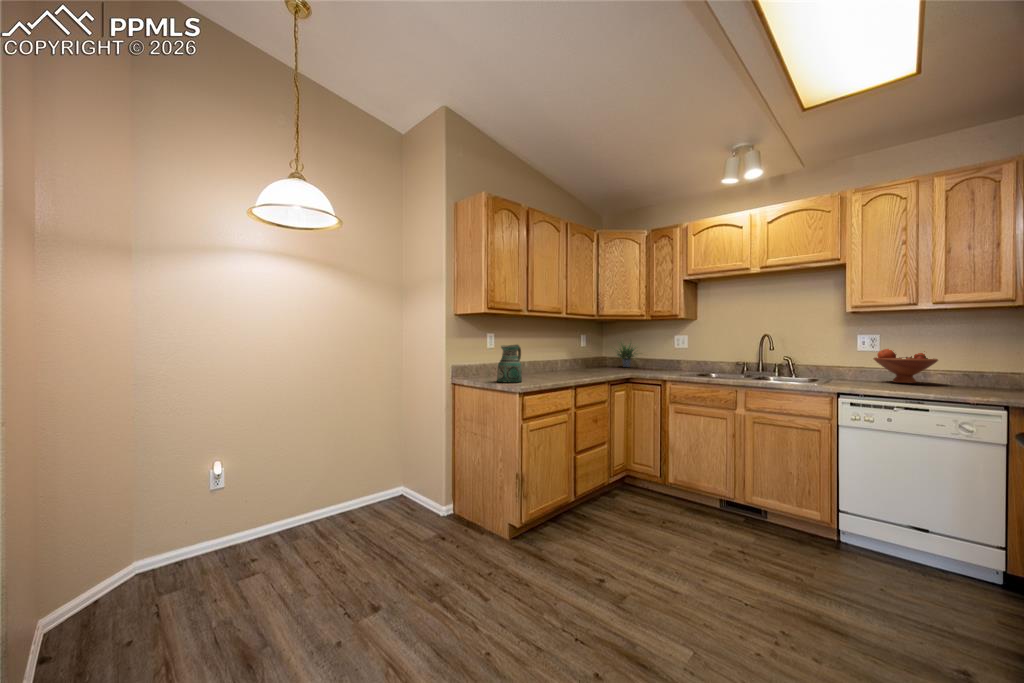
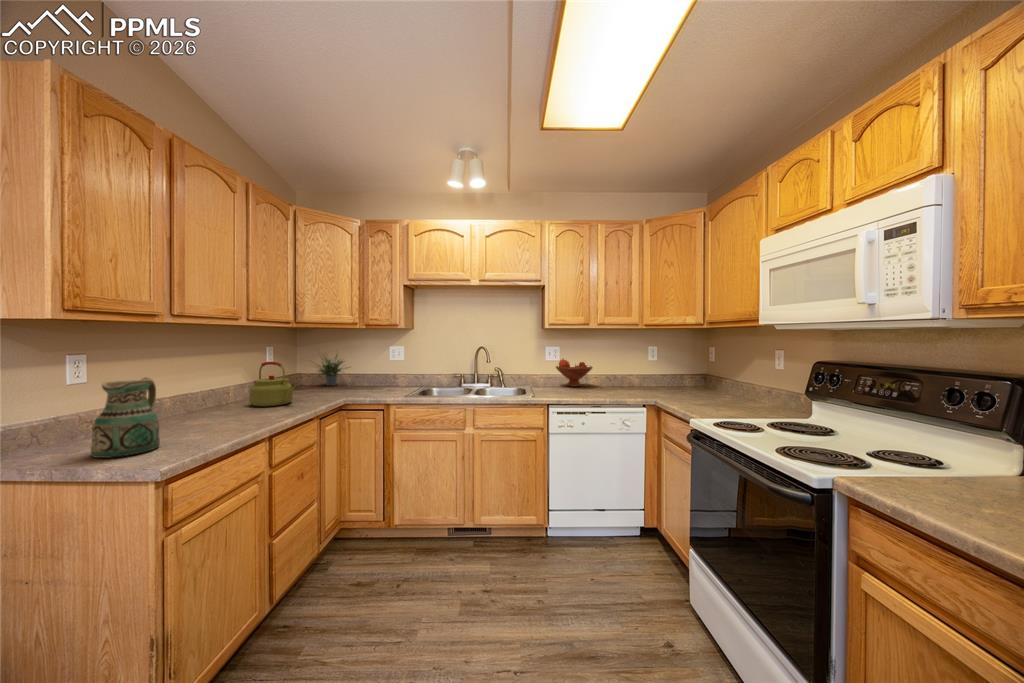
kettle: none [568,343,595,373] -> present [250,362,295,406]

